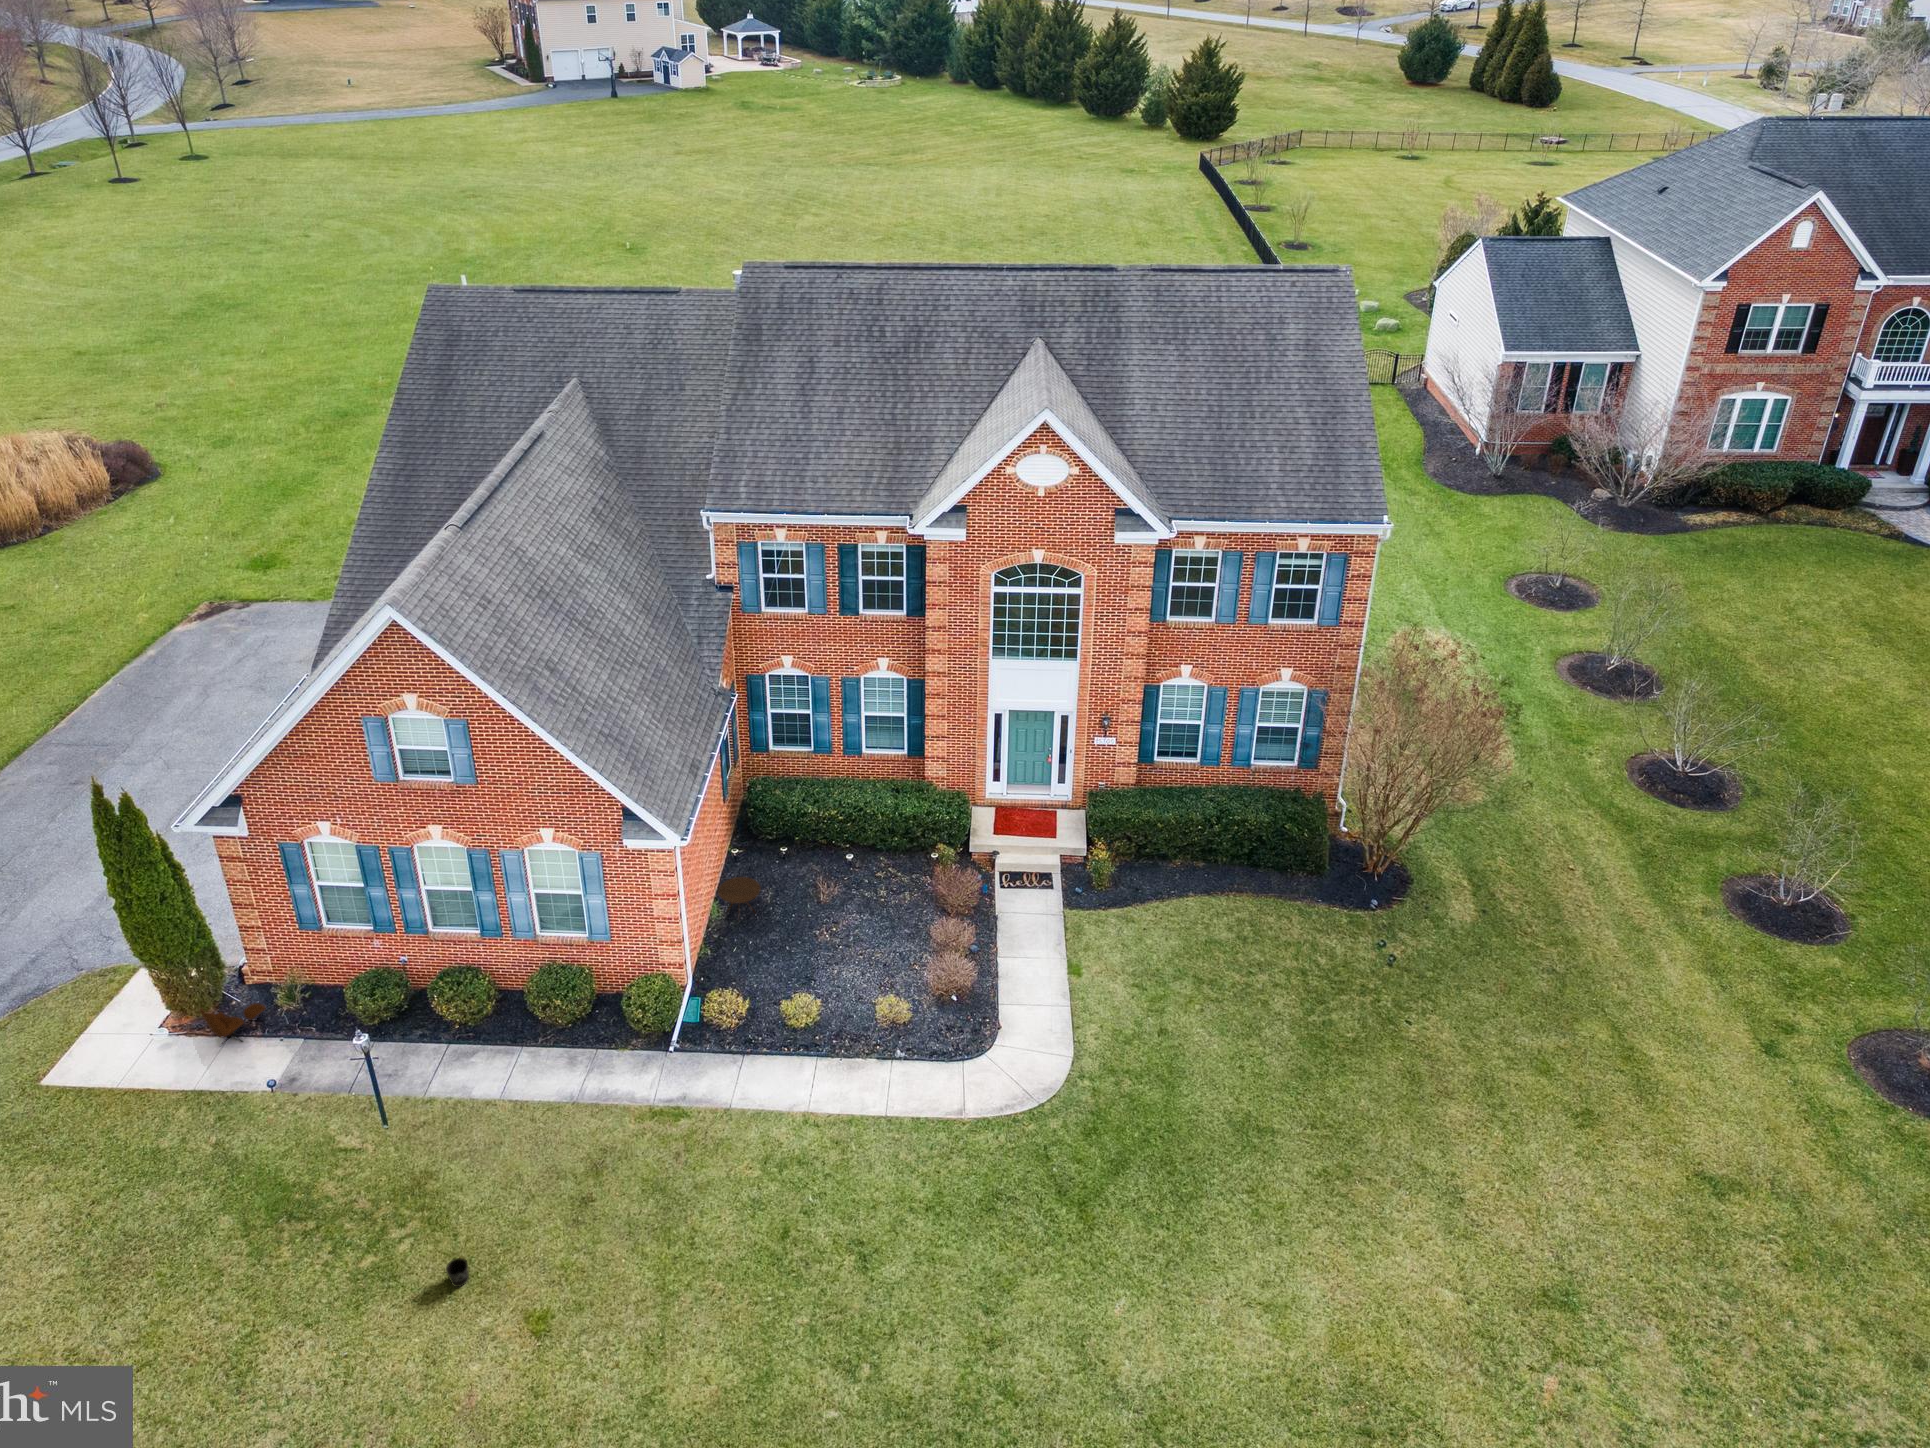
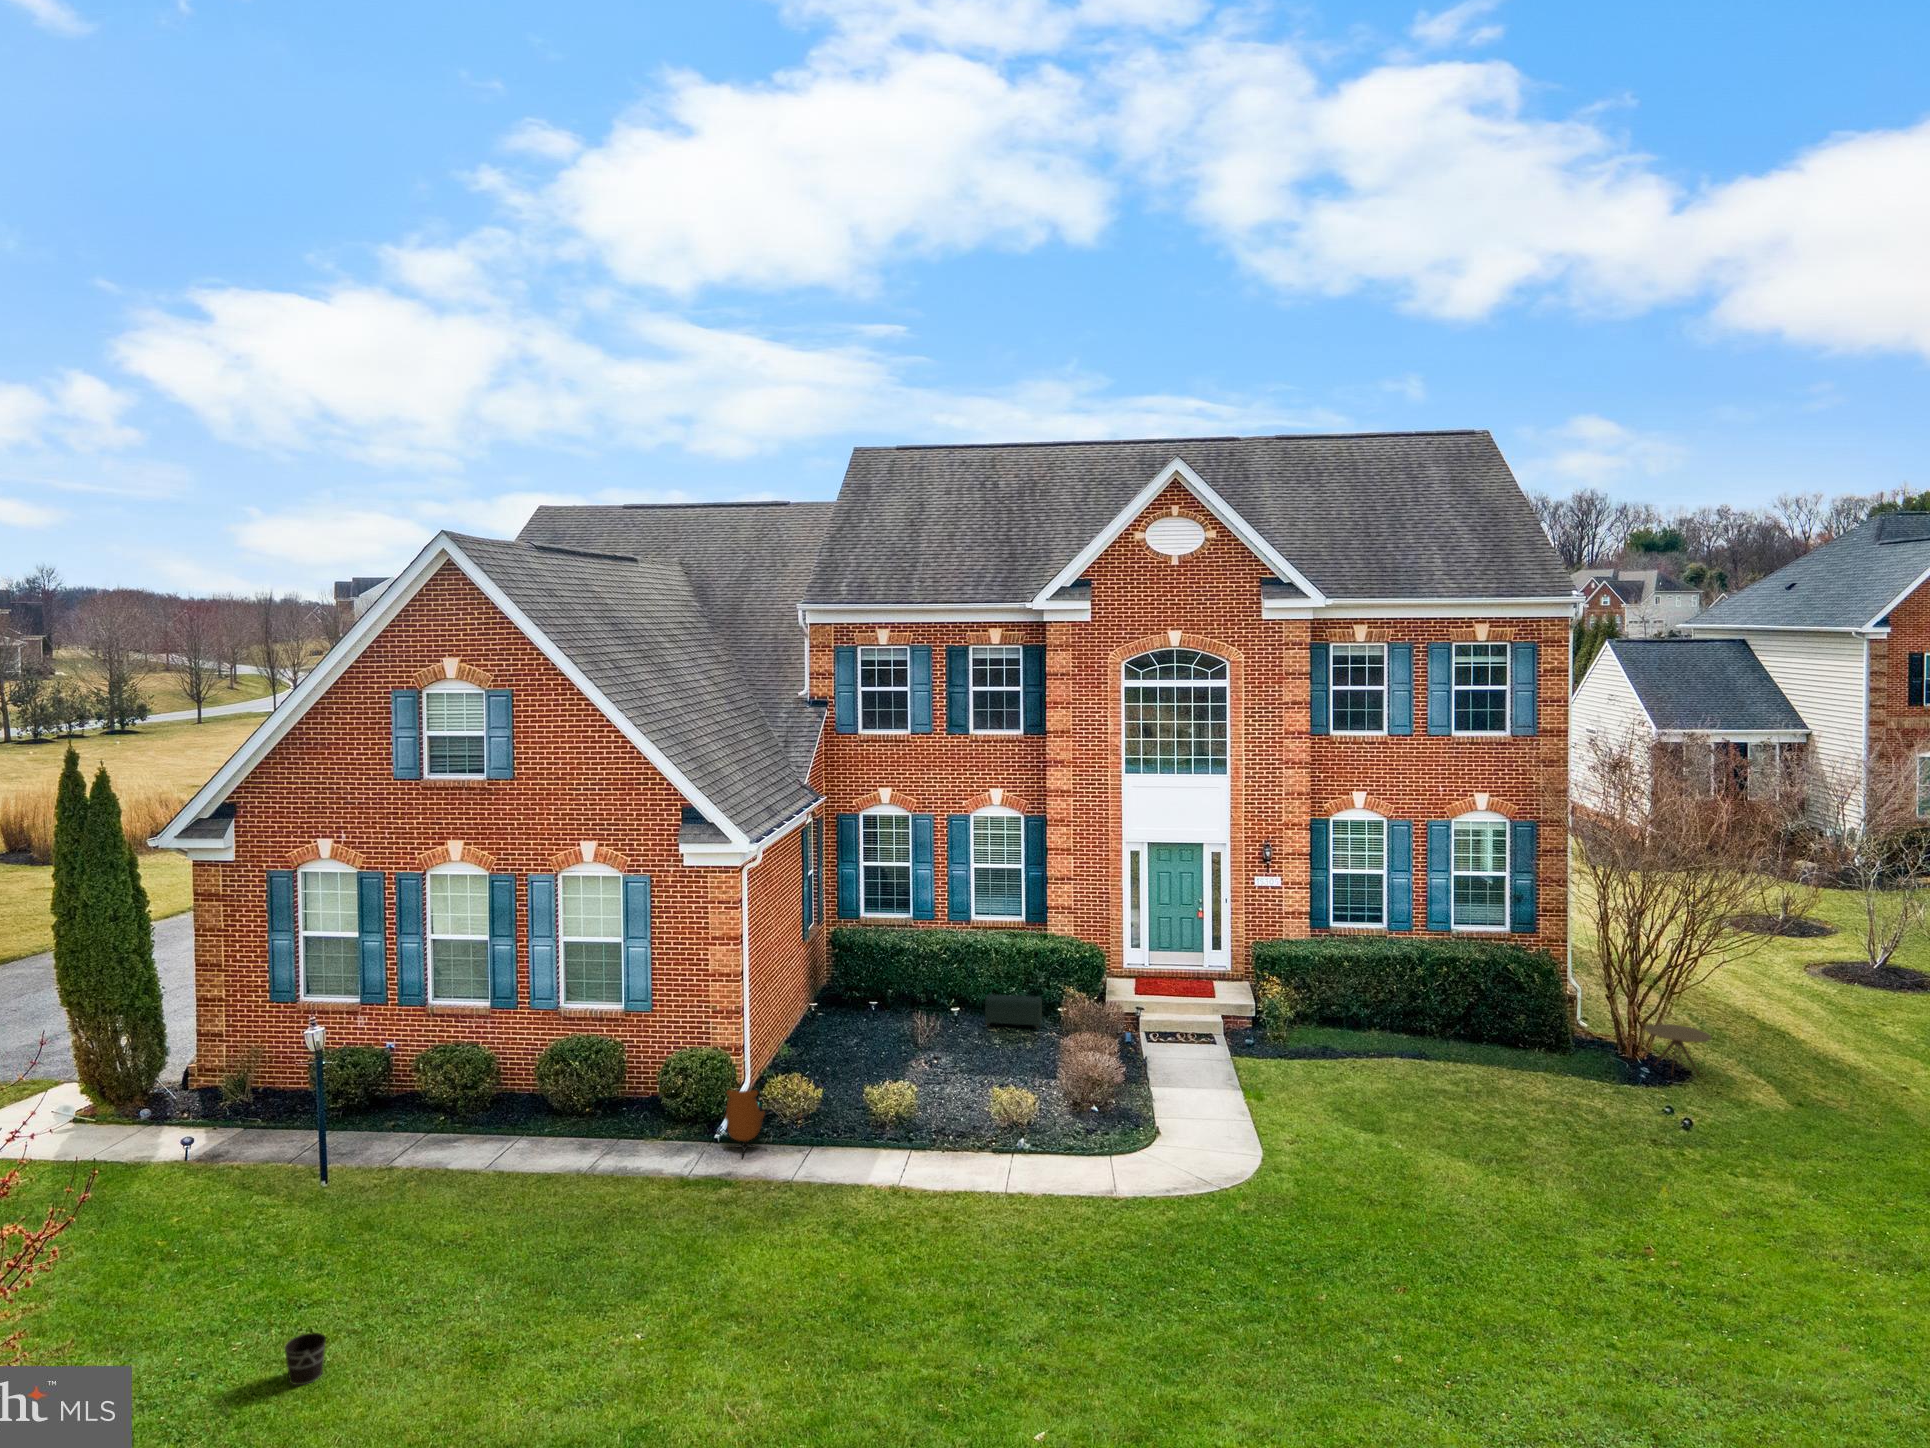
bench: none [873,836,919,865] -> present [985,994,1042,1029]
round table: present [718,877,761,912] -> present [1644,1024,1711,1074]
lounge chair: present [199,1003,266,1039] -> present [723,1090,765,1157]

